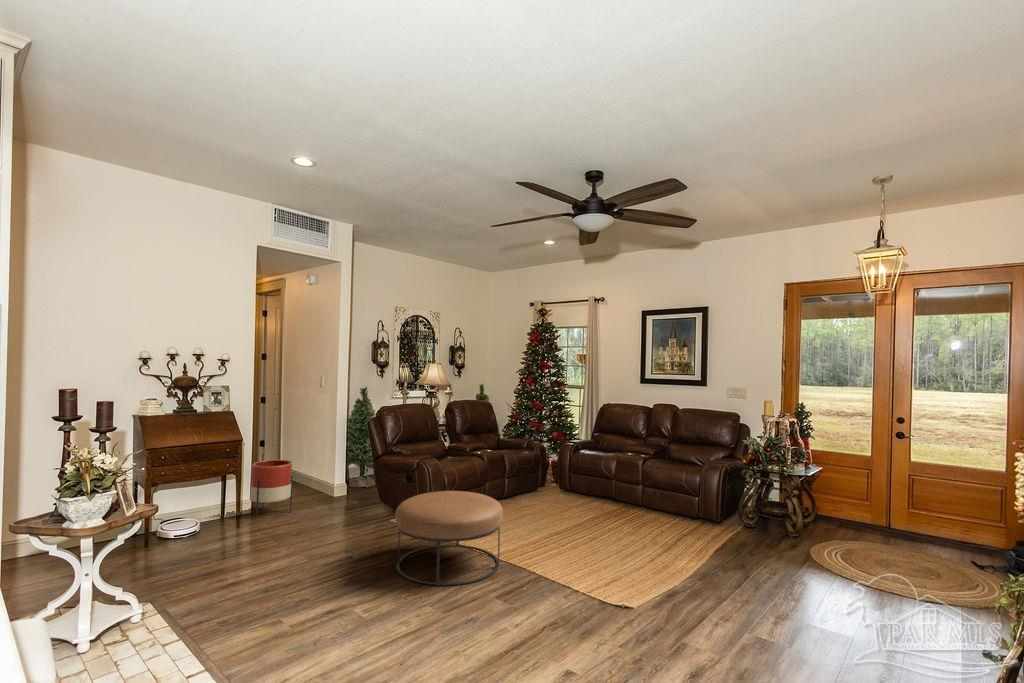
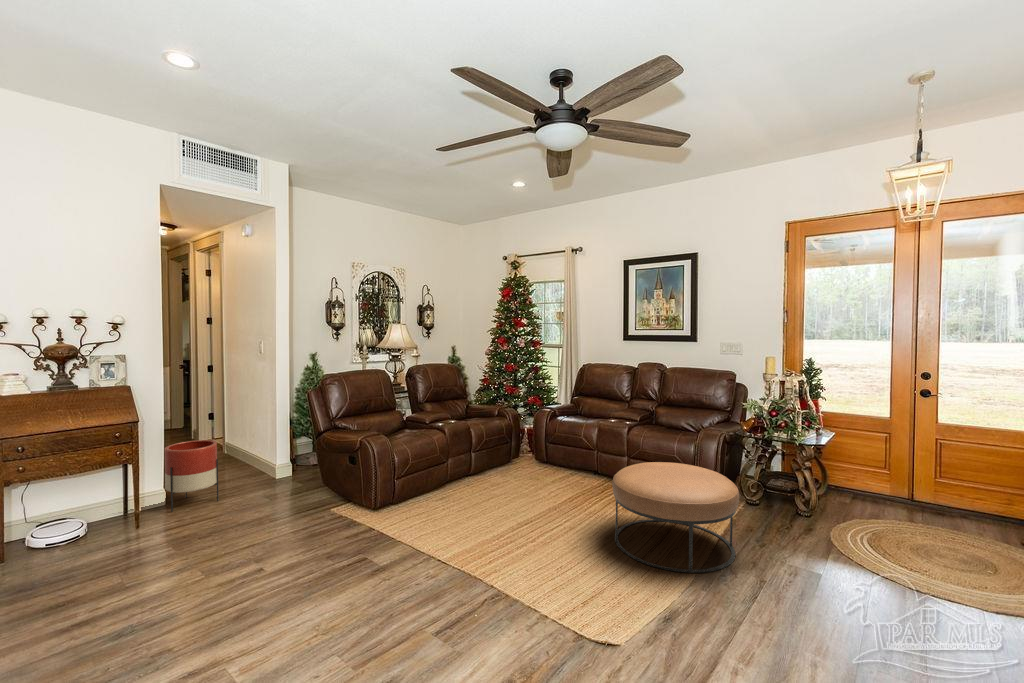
ottoman: present [395,491,503,586] -> present [612,462,739,573]

